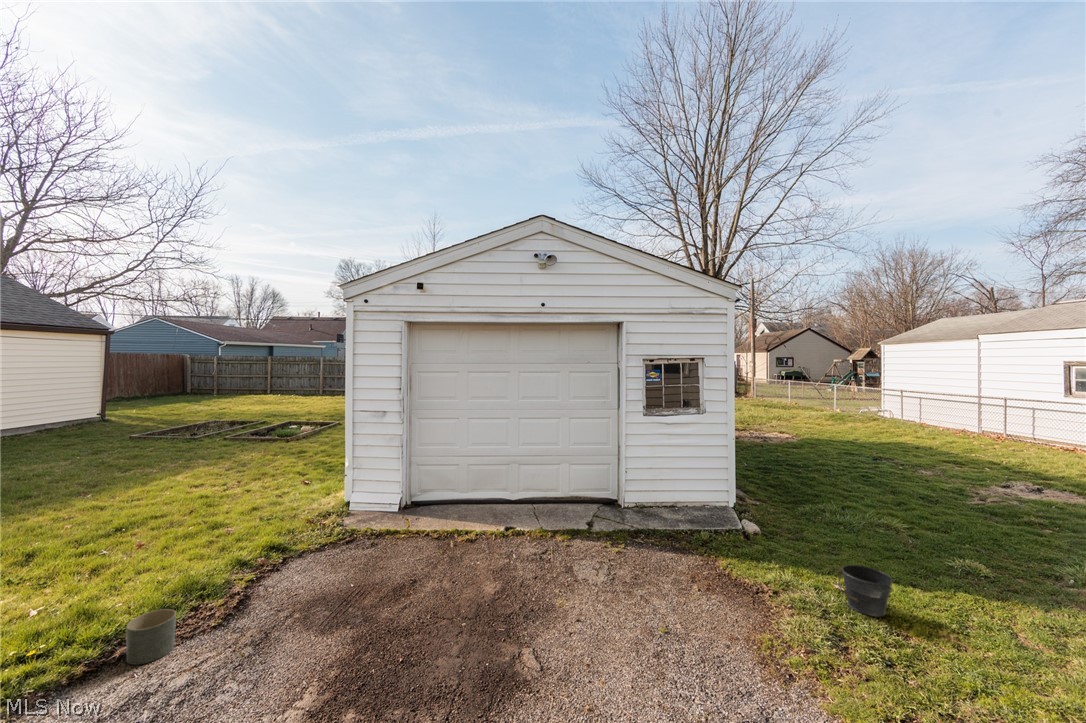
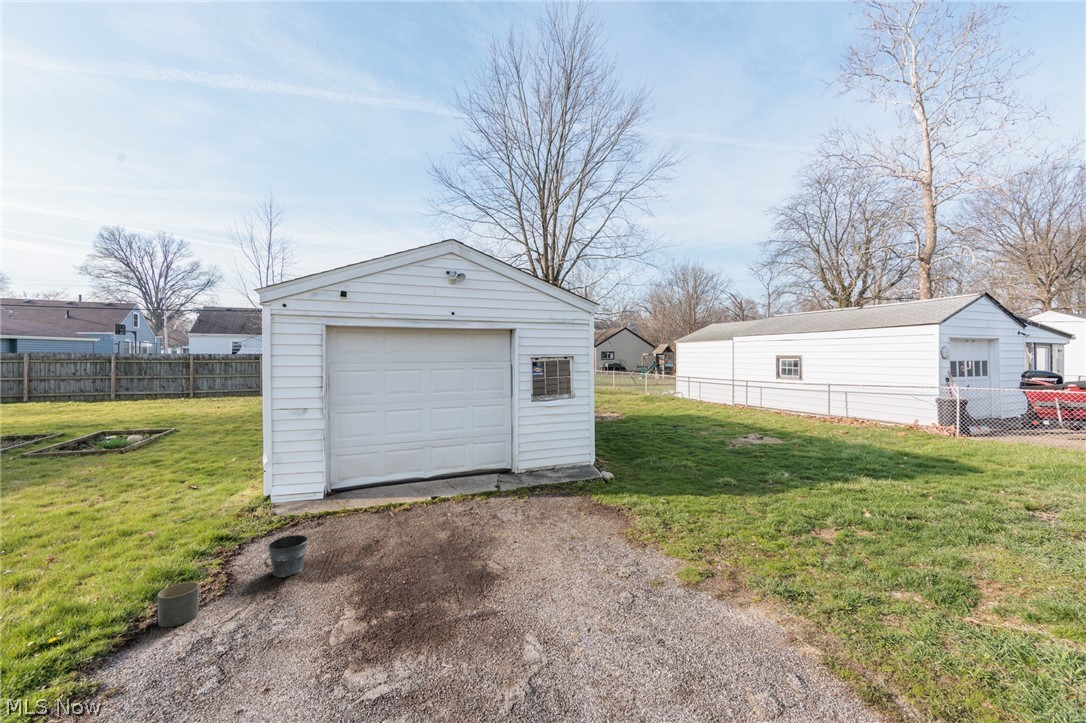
bucket: present [838,565,892,616] -> present [264,535,308,577]

